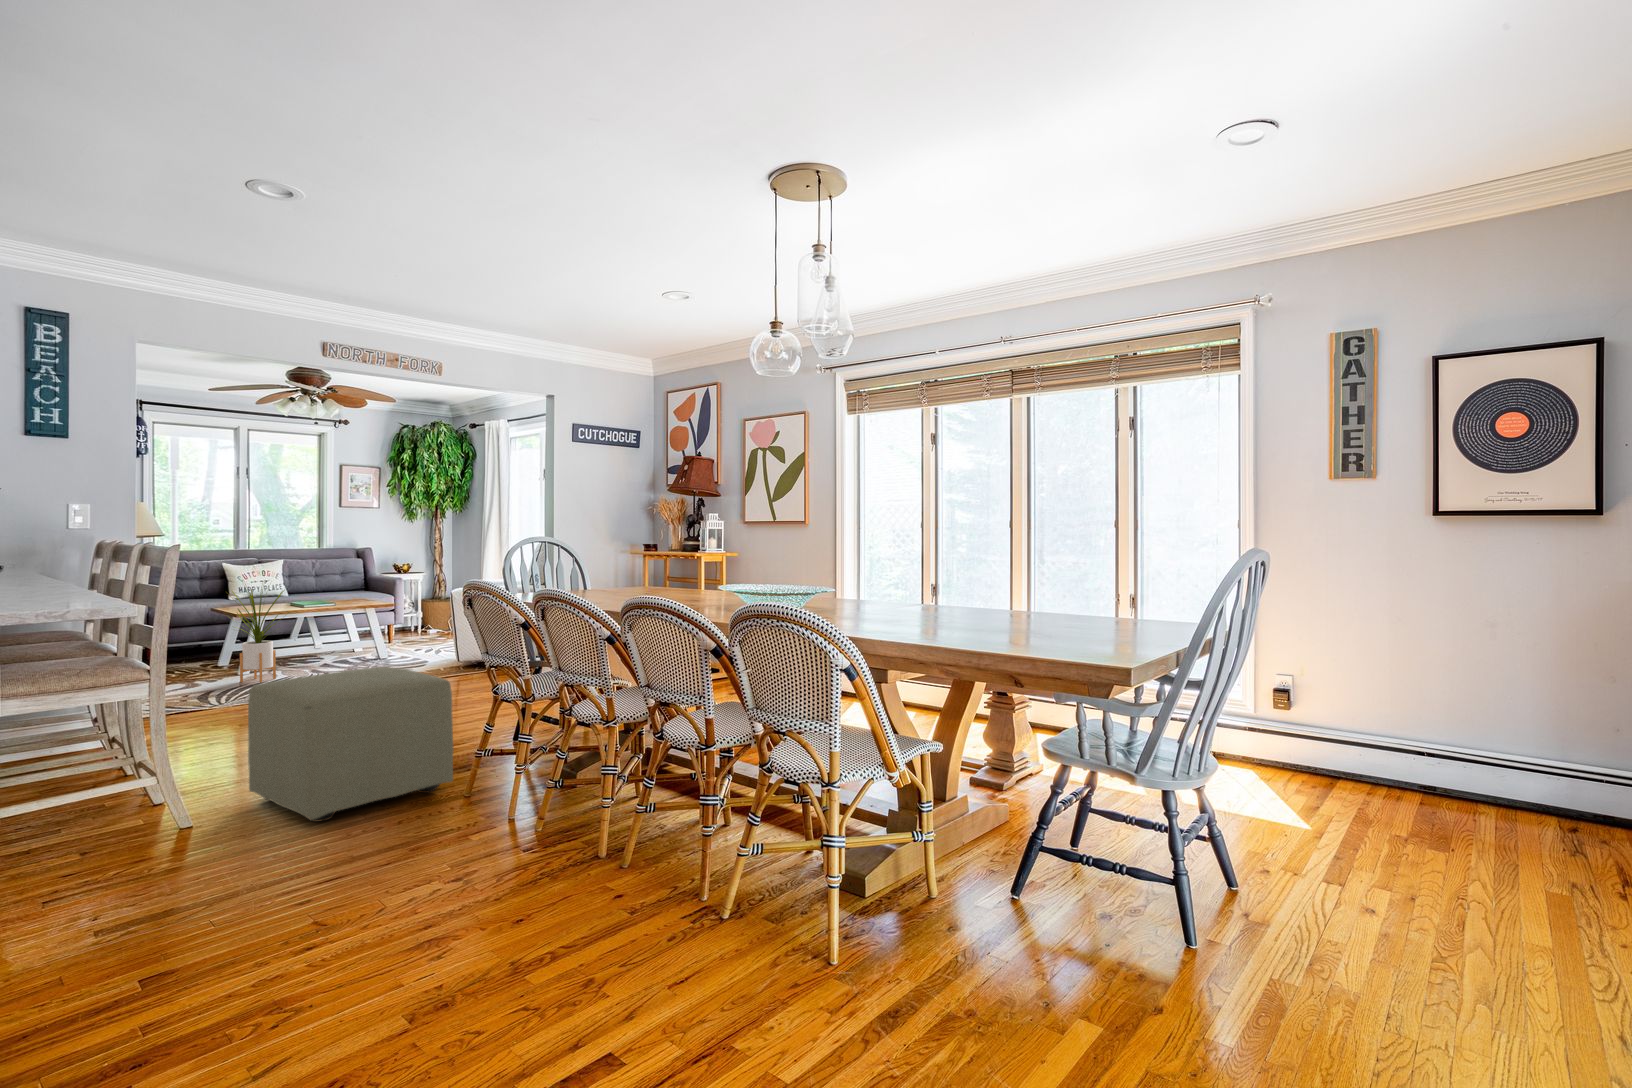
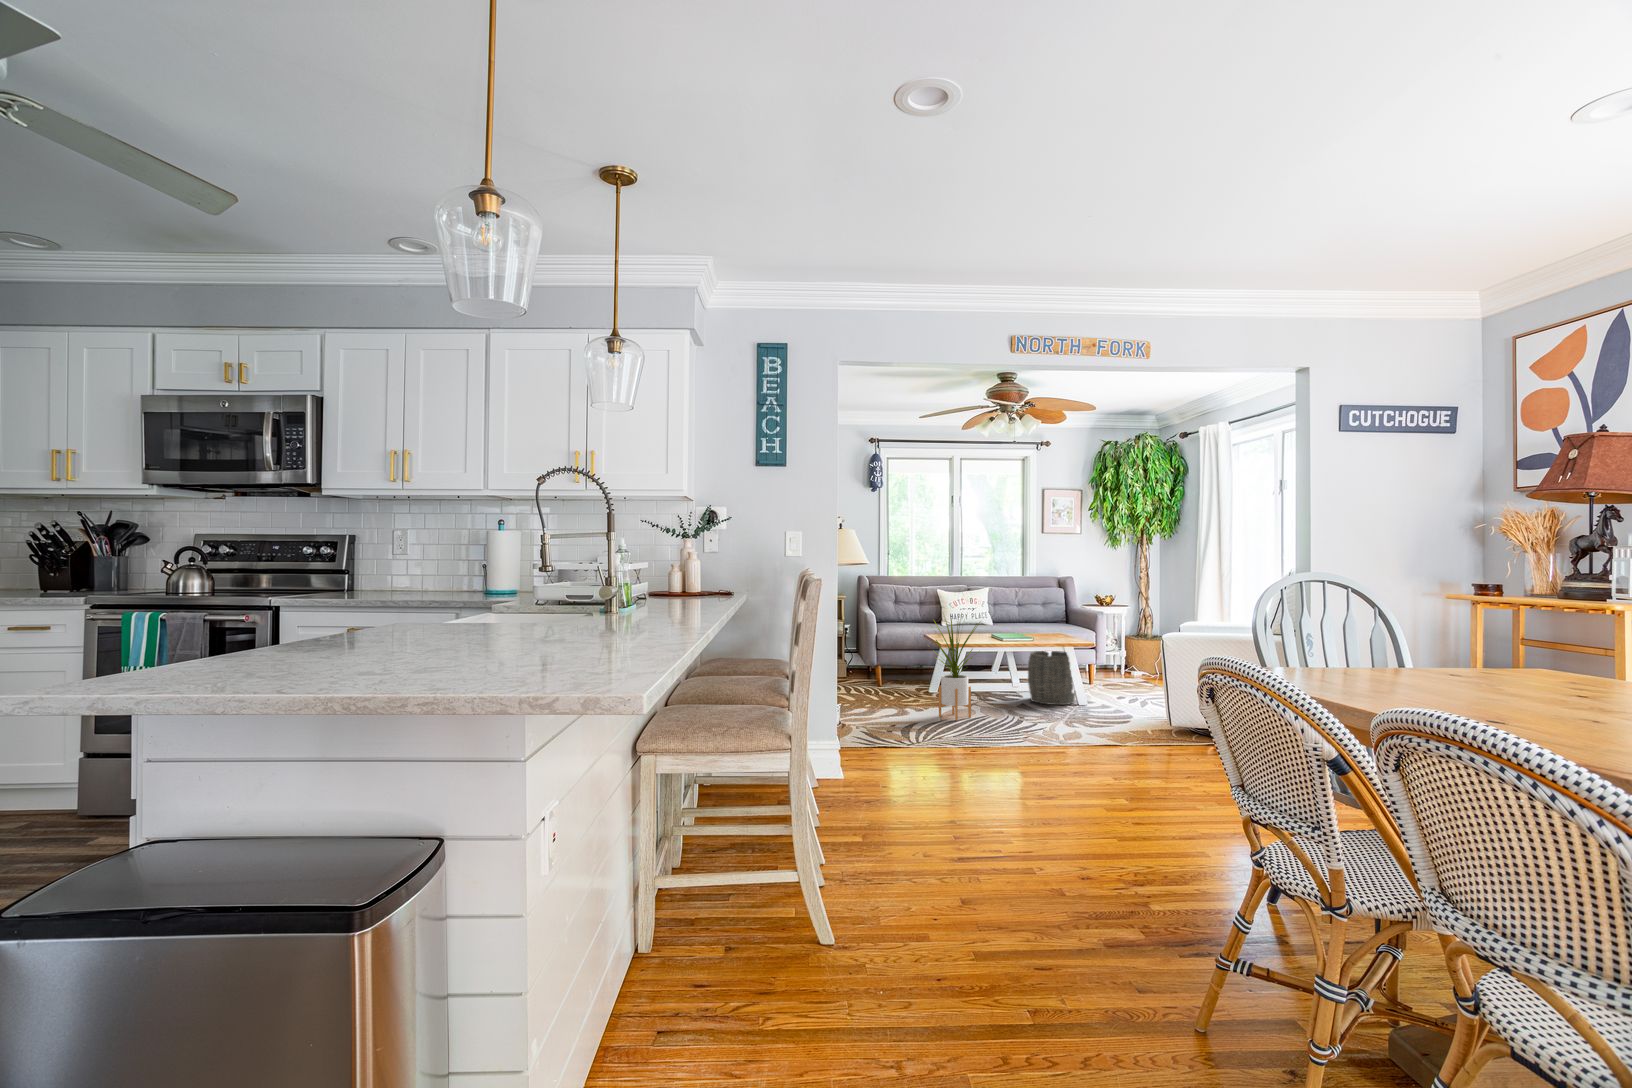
woven basket: none [331,614,380,661] -> present [1028,651,1075,705]
ottoman: present [248,667,454,822] -> none [889,765,1170,1027]

